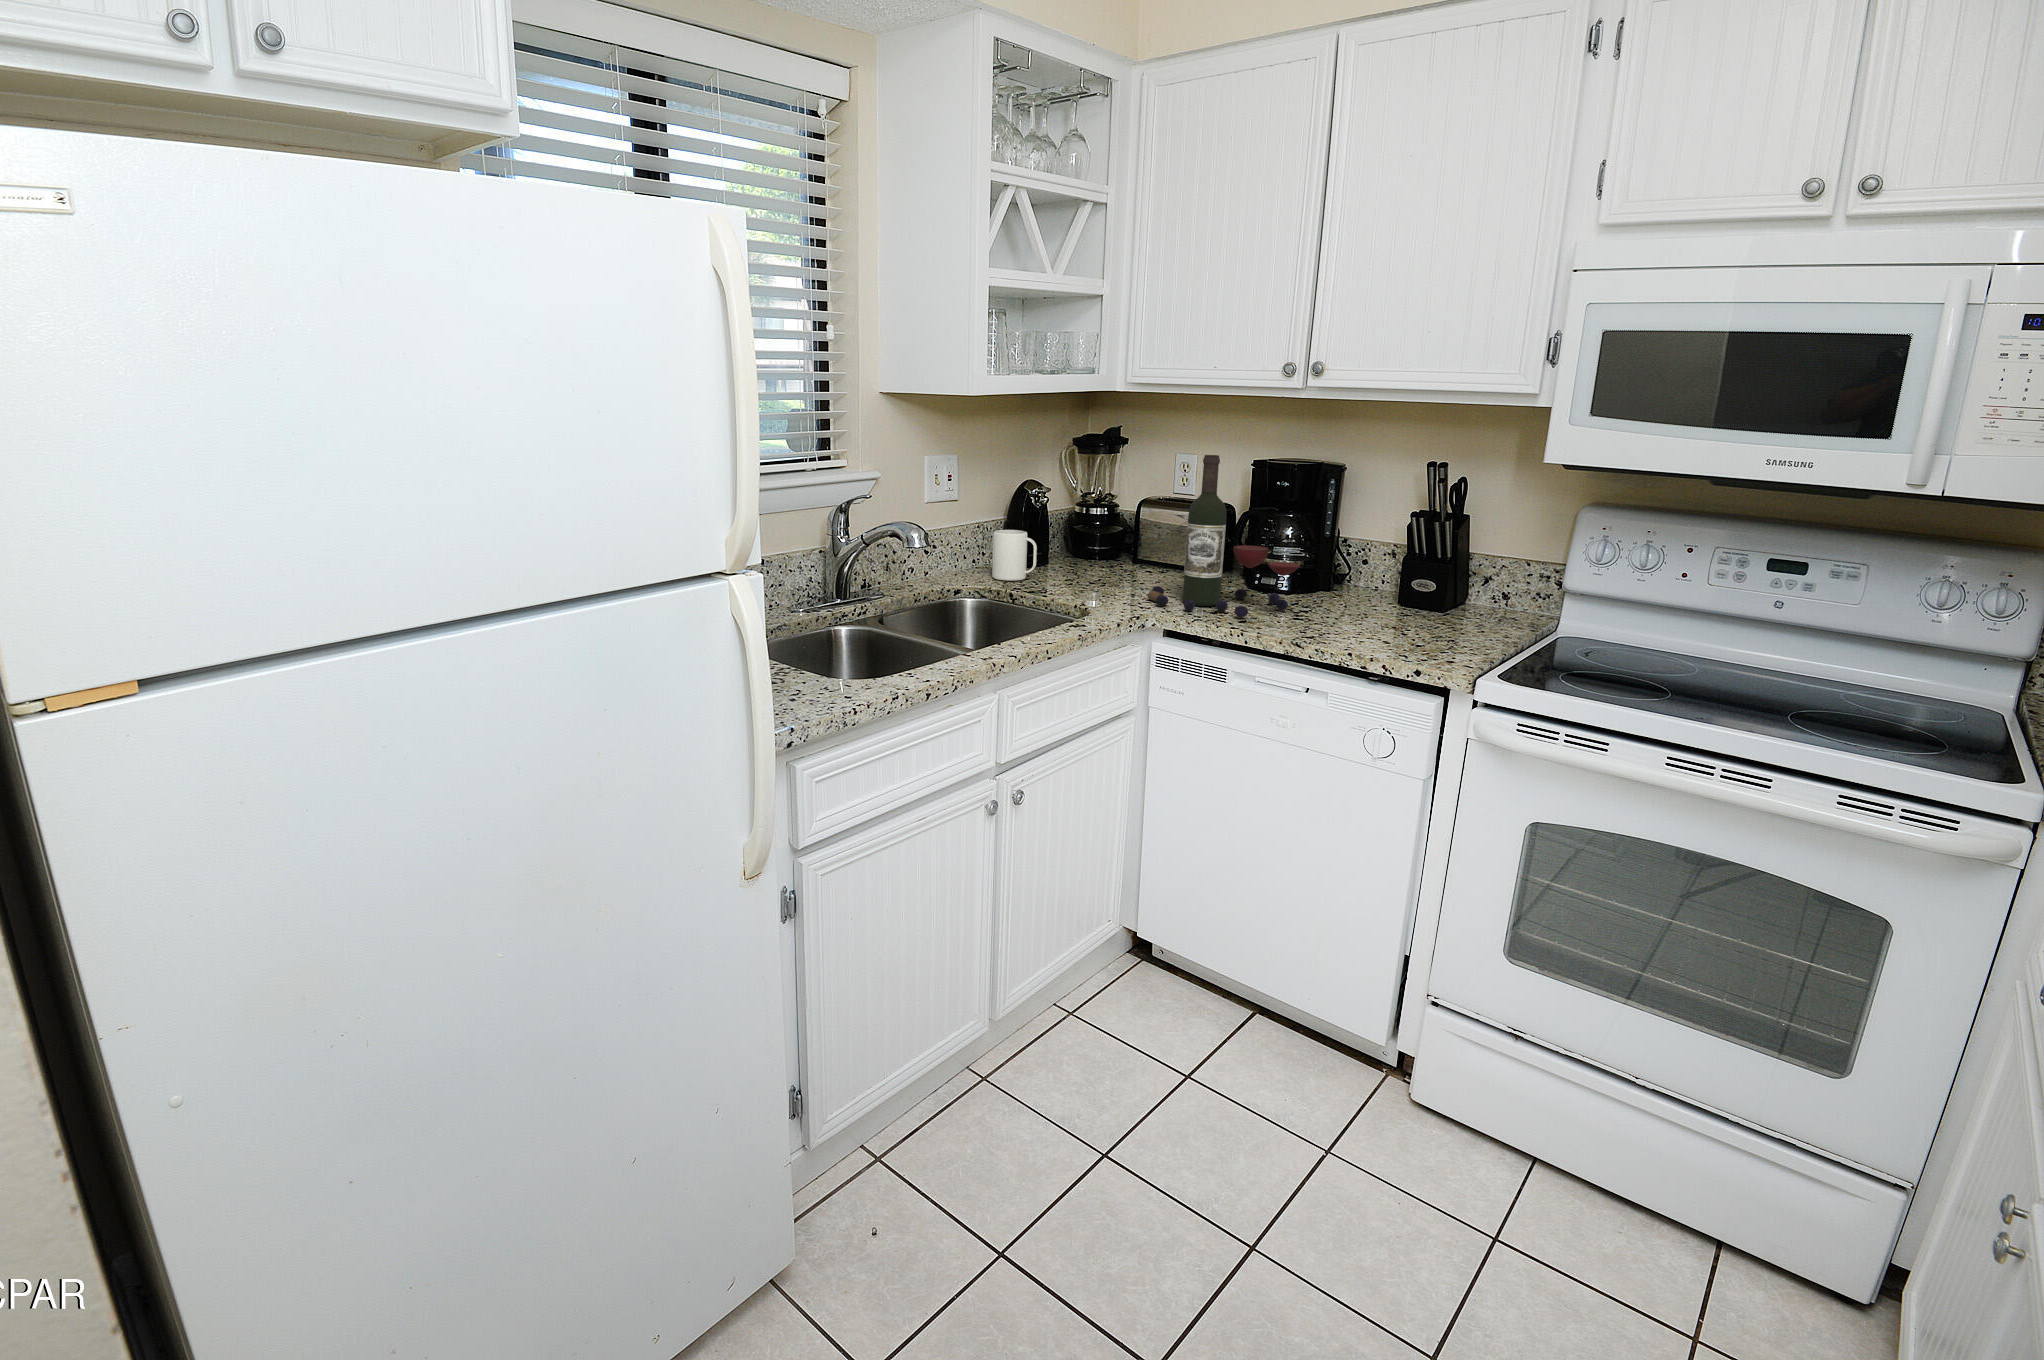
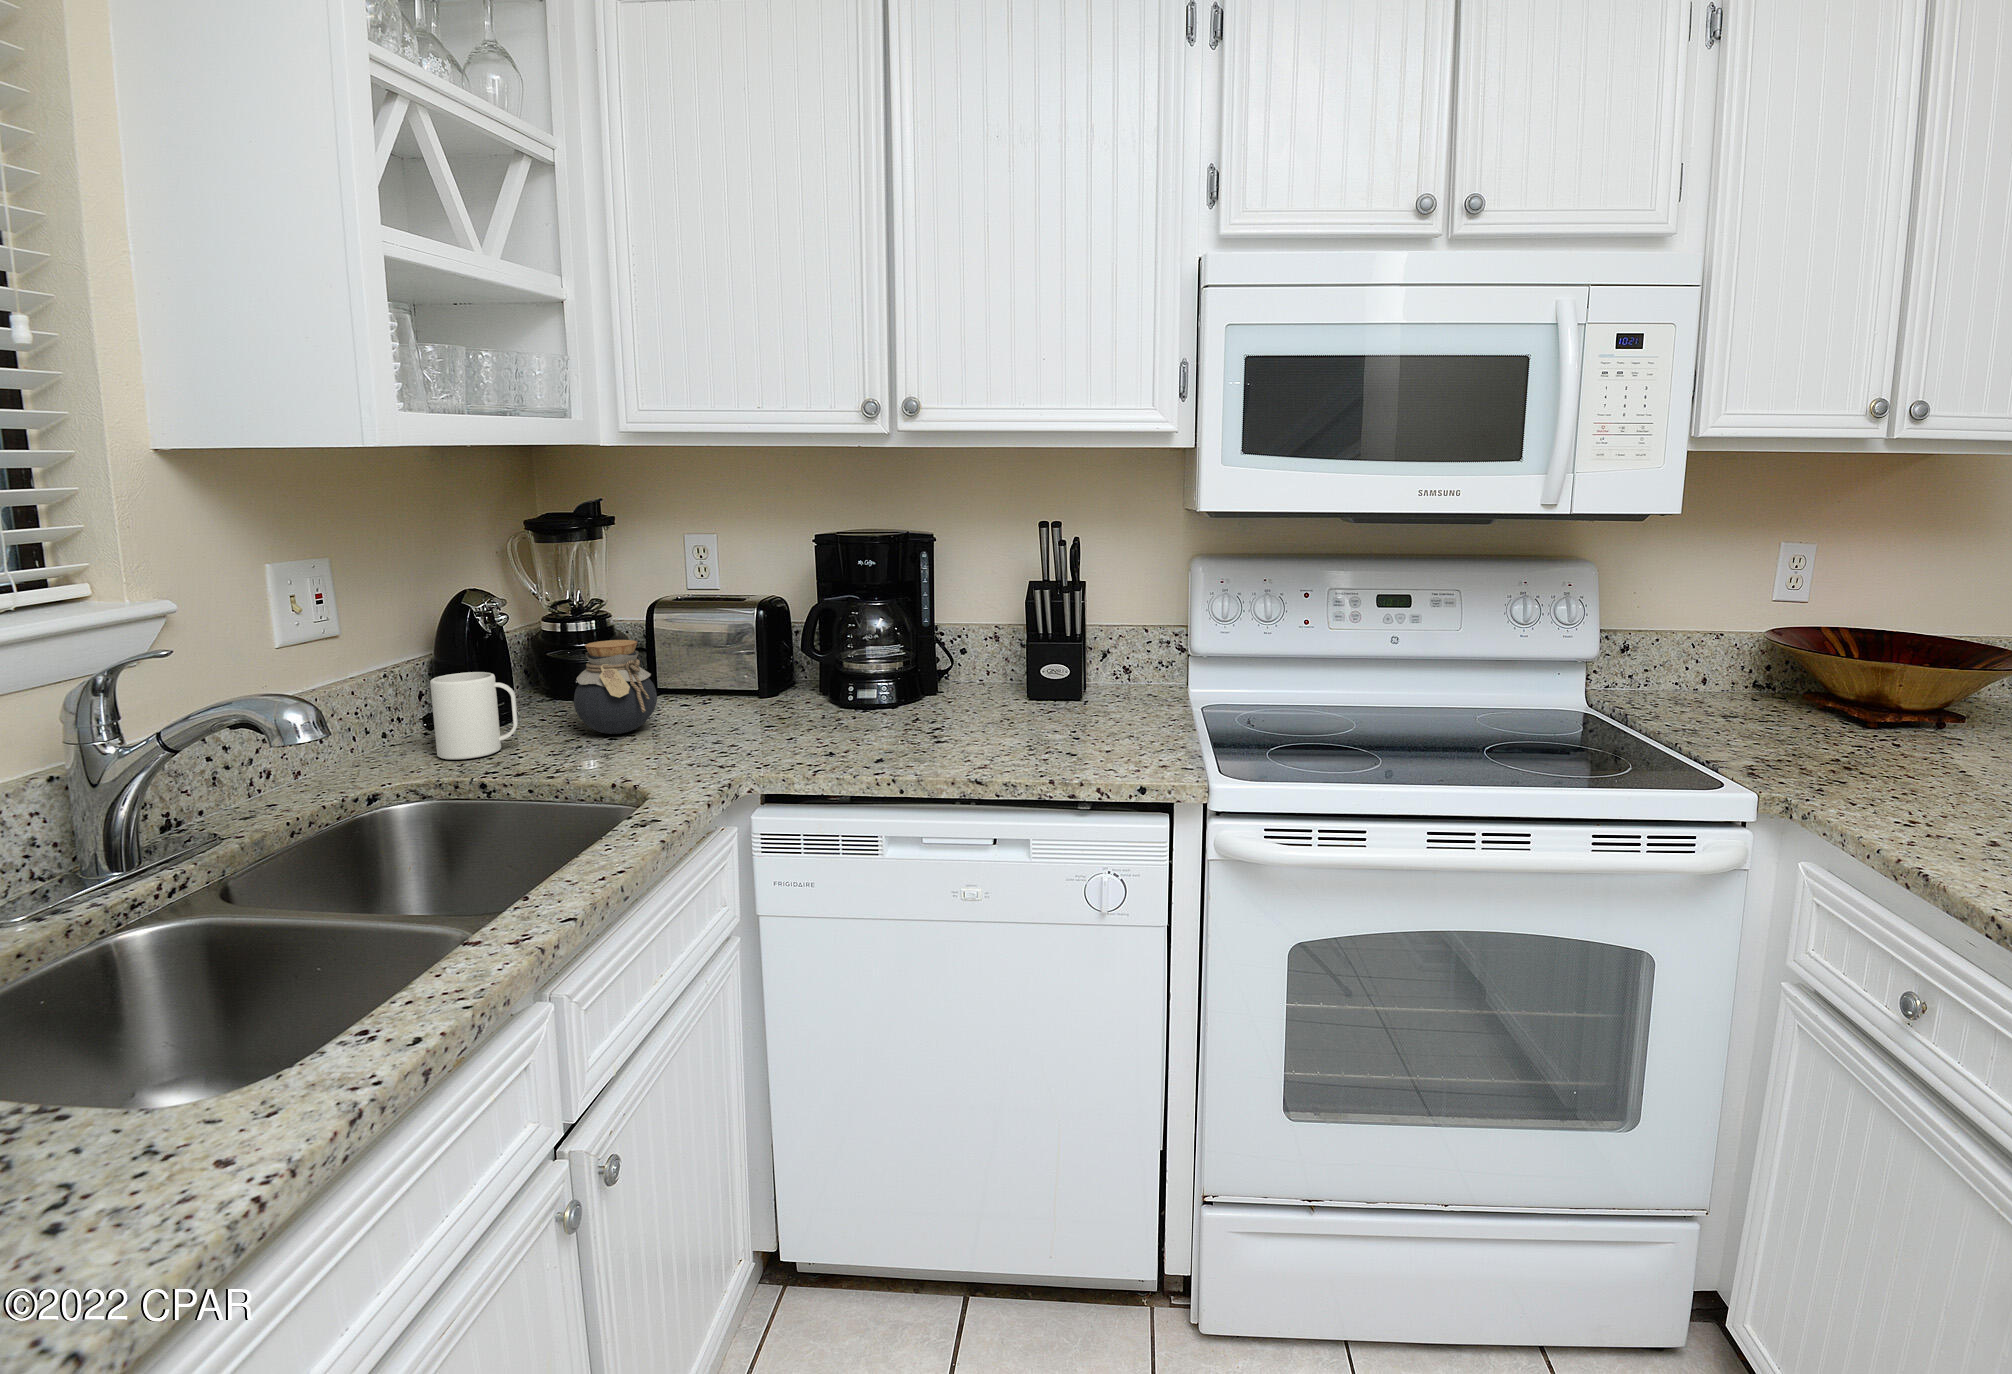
wine bottle: present [1148,455,1299,617] -> none [725,530,946,757]
jar: none [1070,521,1120,581] -> present [574,640,657,734]

